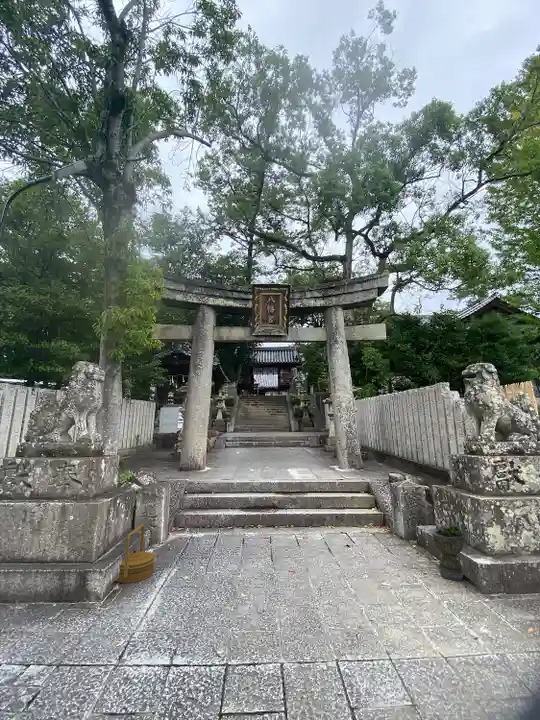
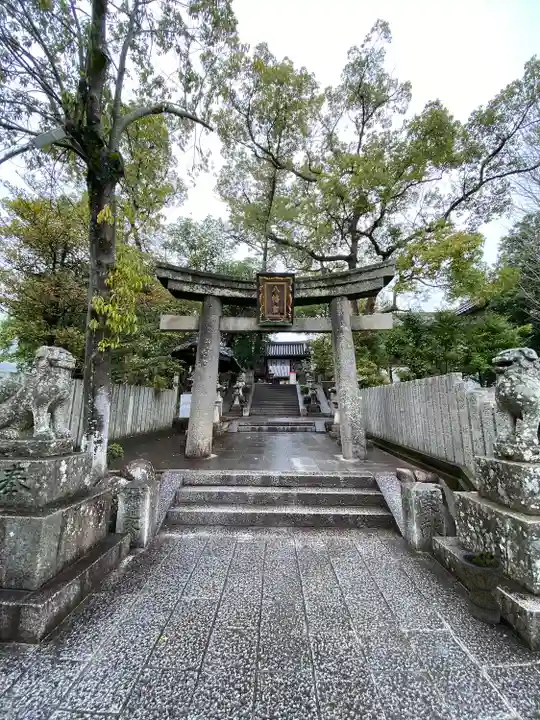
woven basket: present [116,524,155,583] -> none [68,536,122,613]

